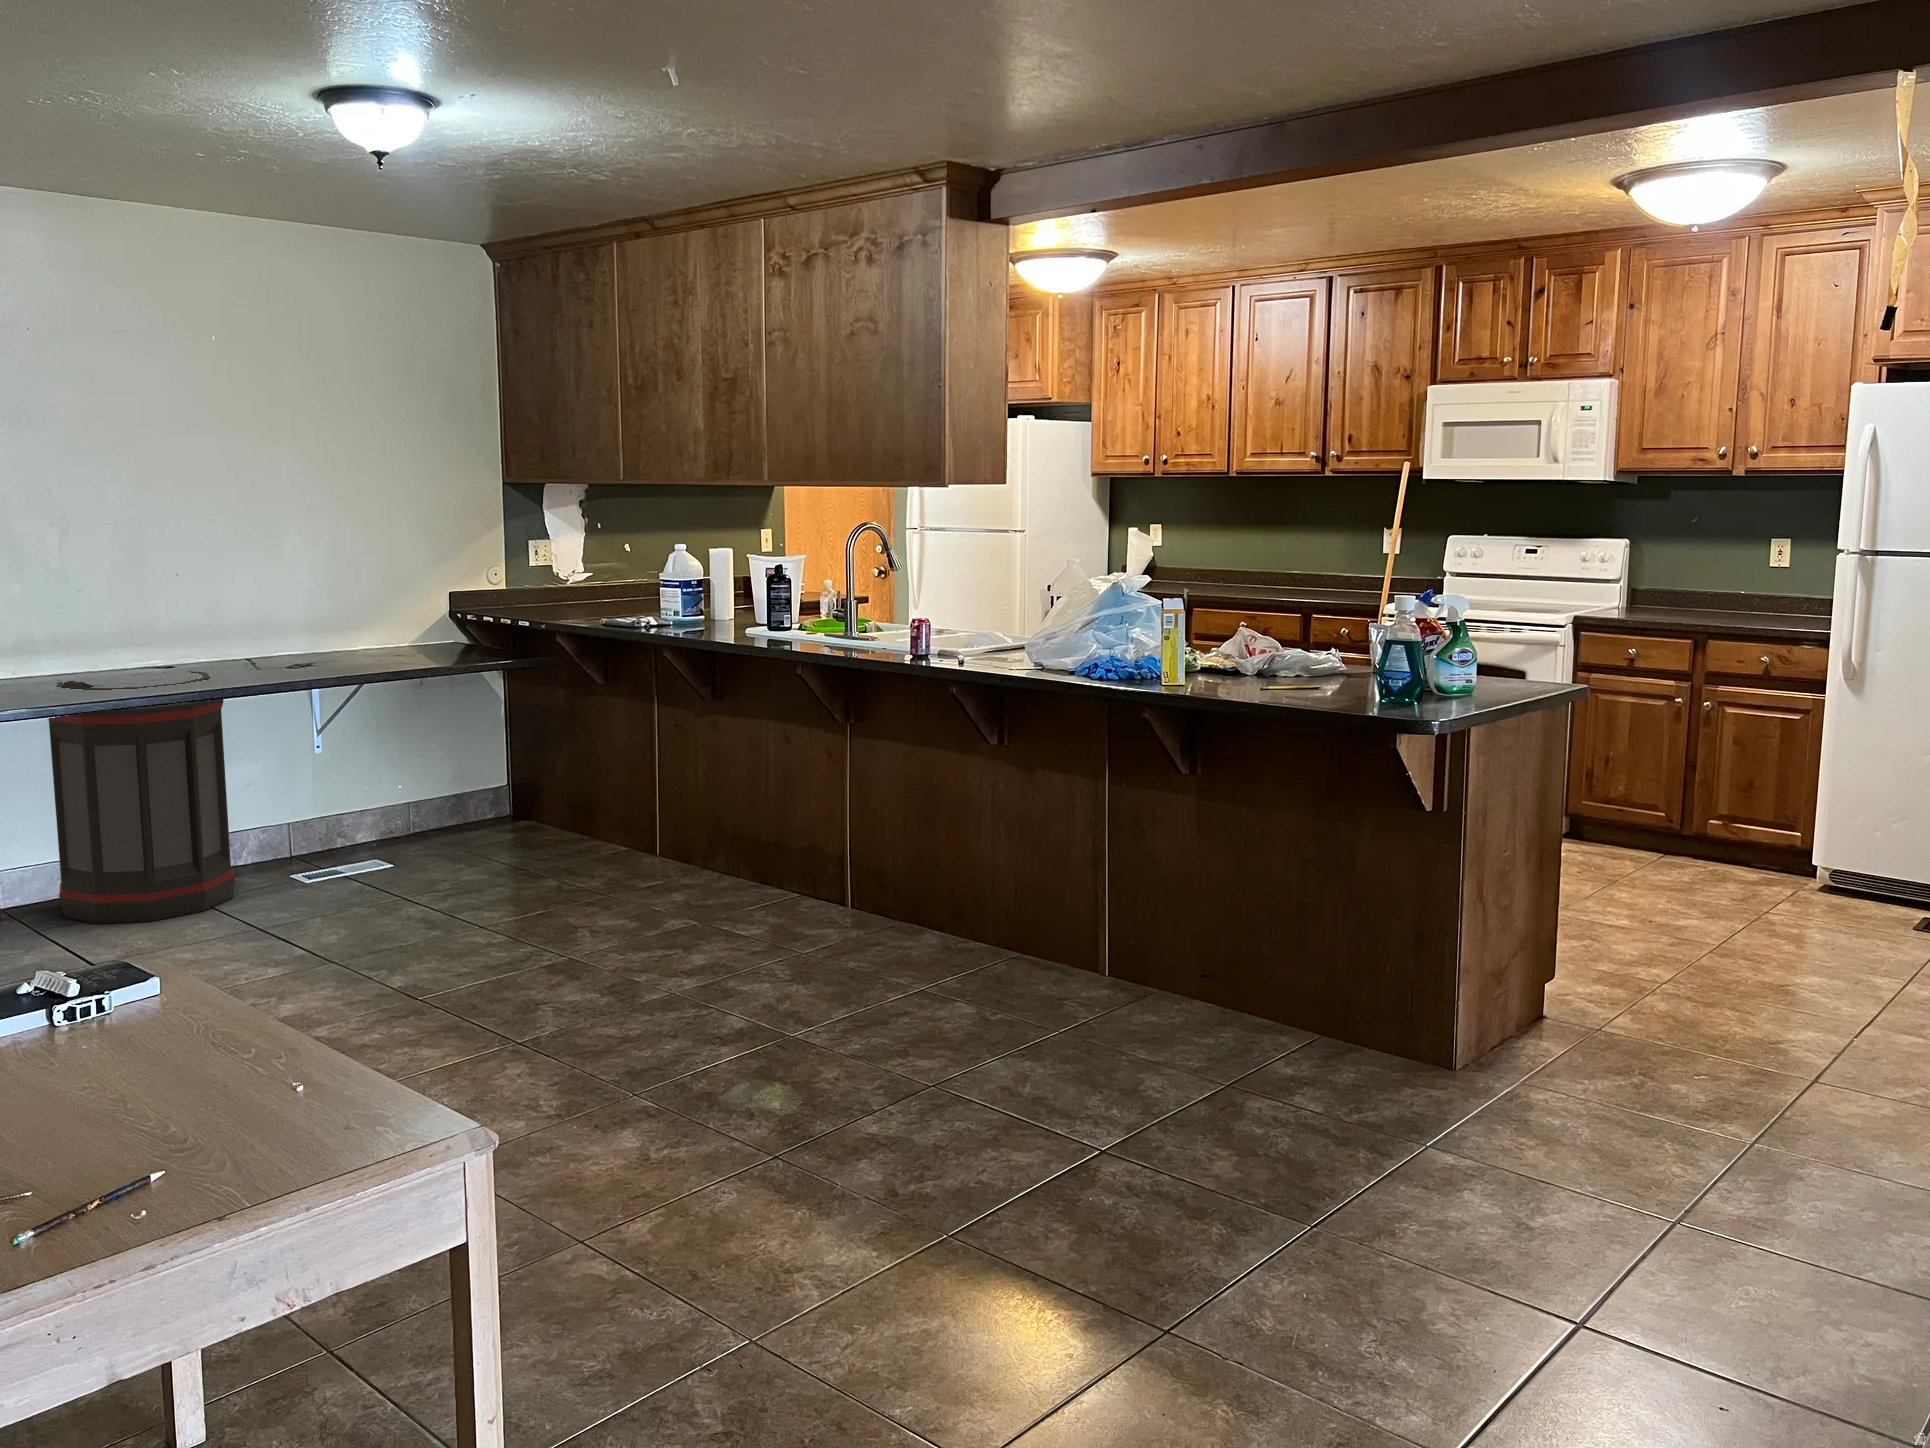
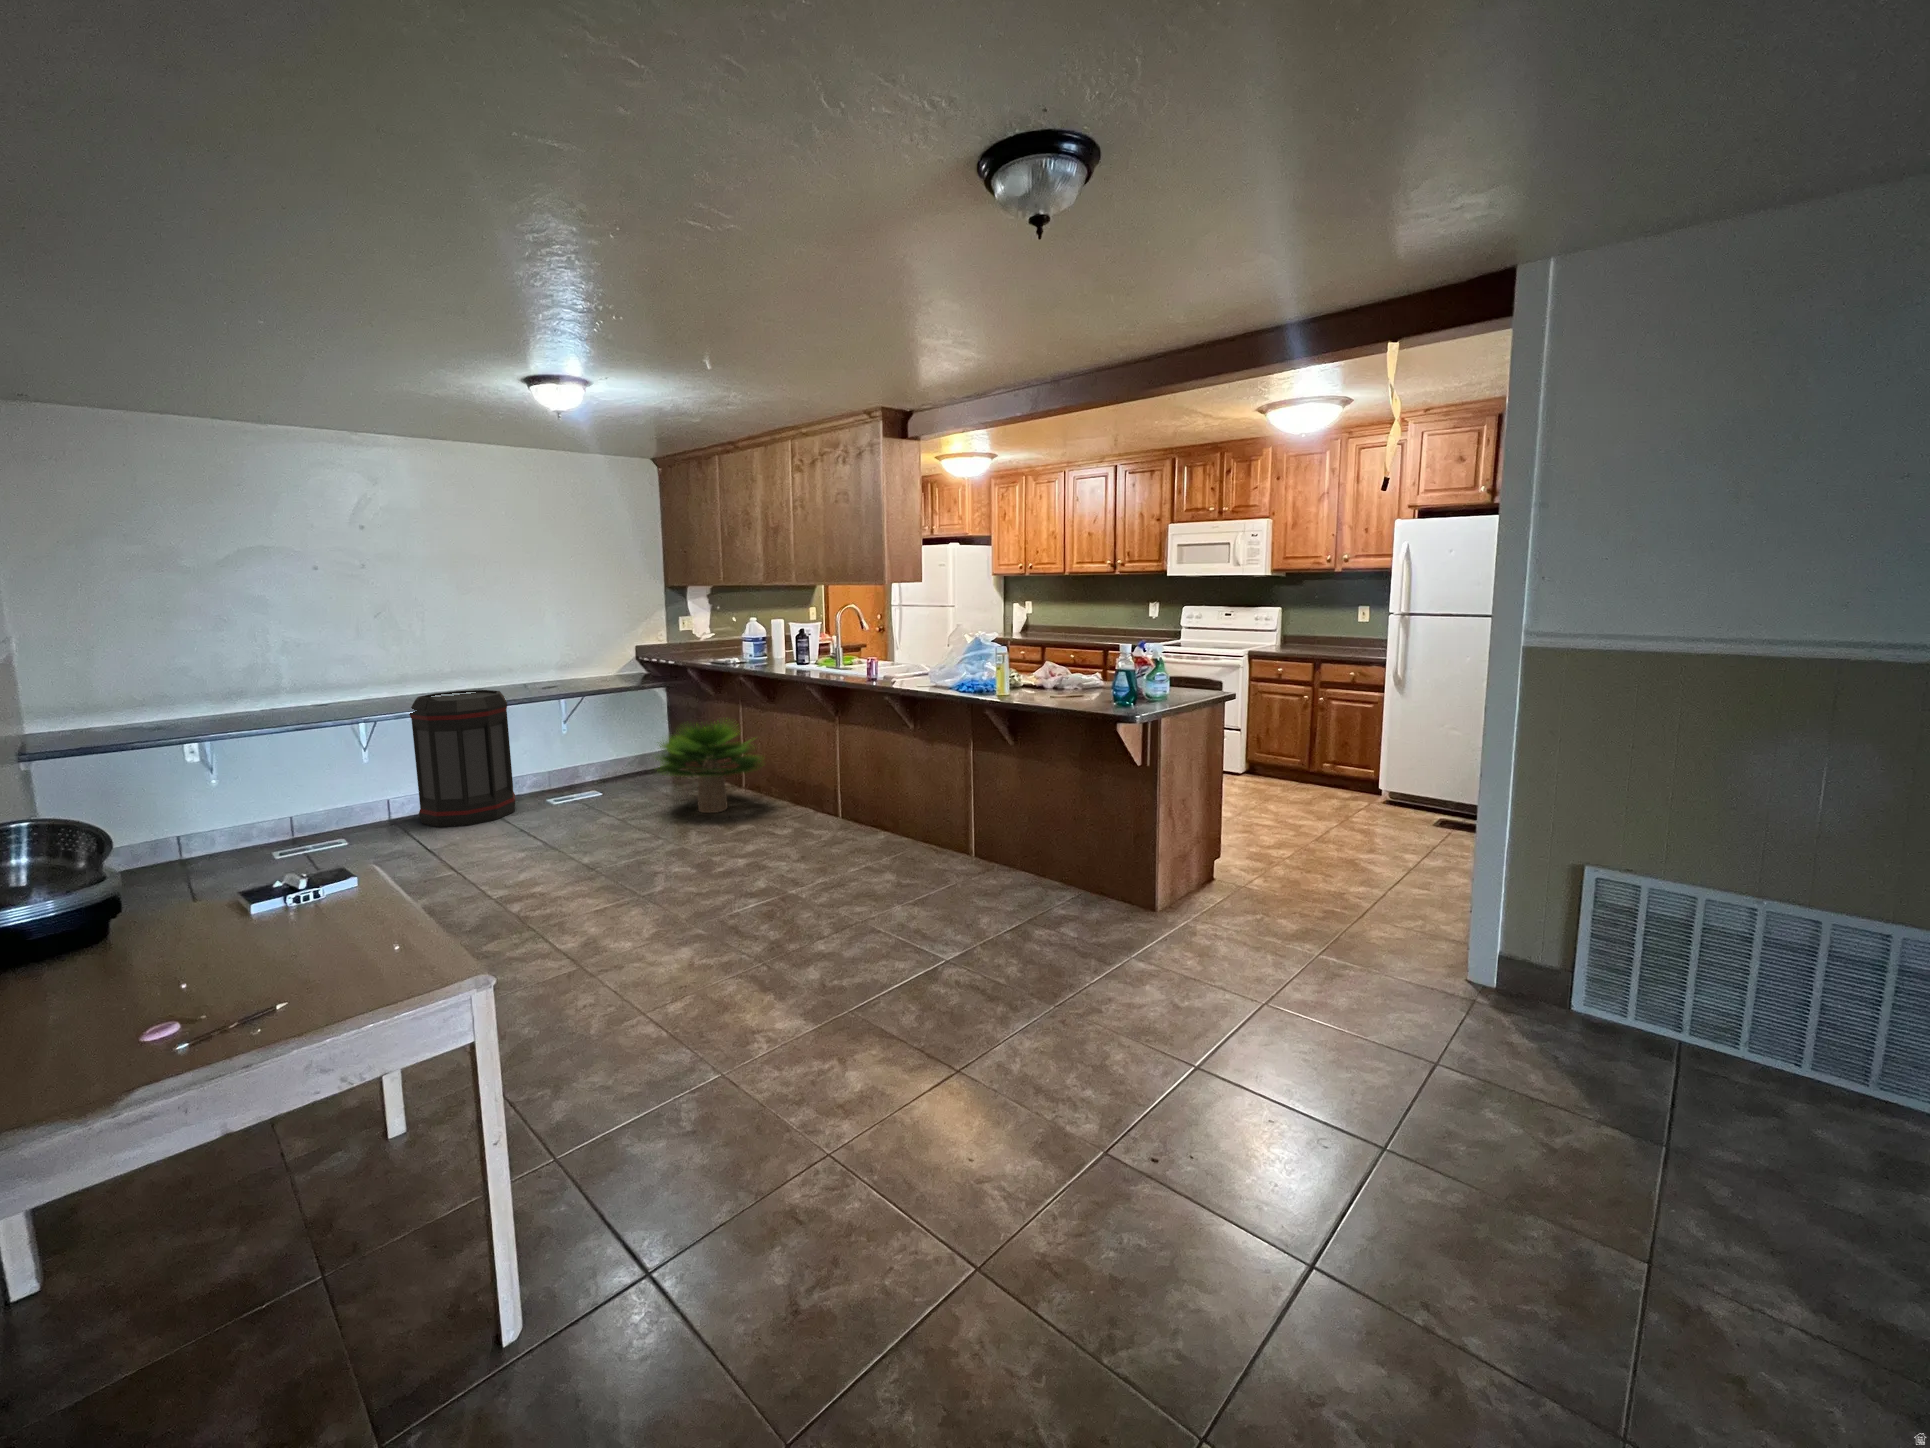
potted plant: none [494,724,708,902] -> present [659,719,762,813]

